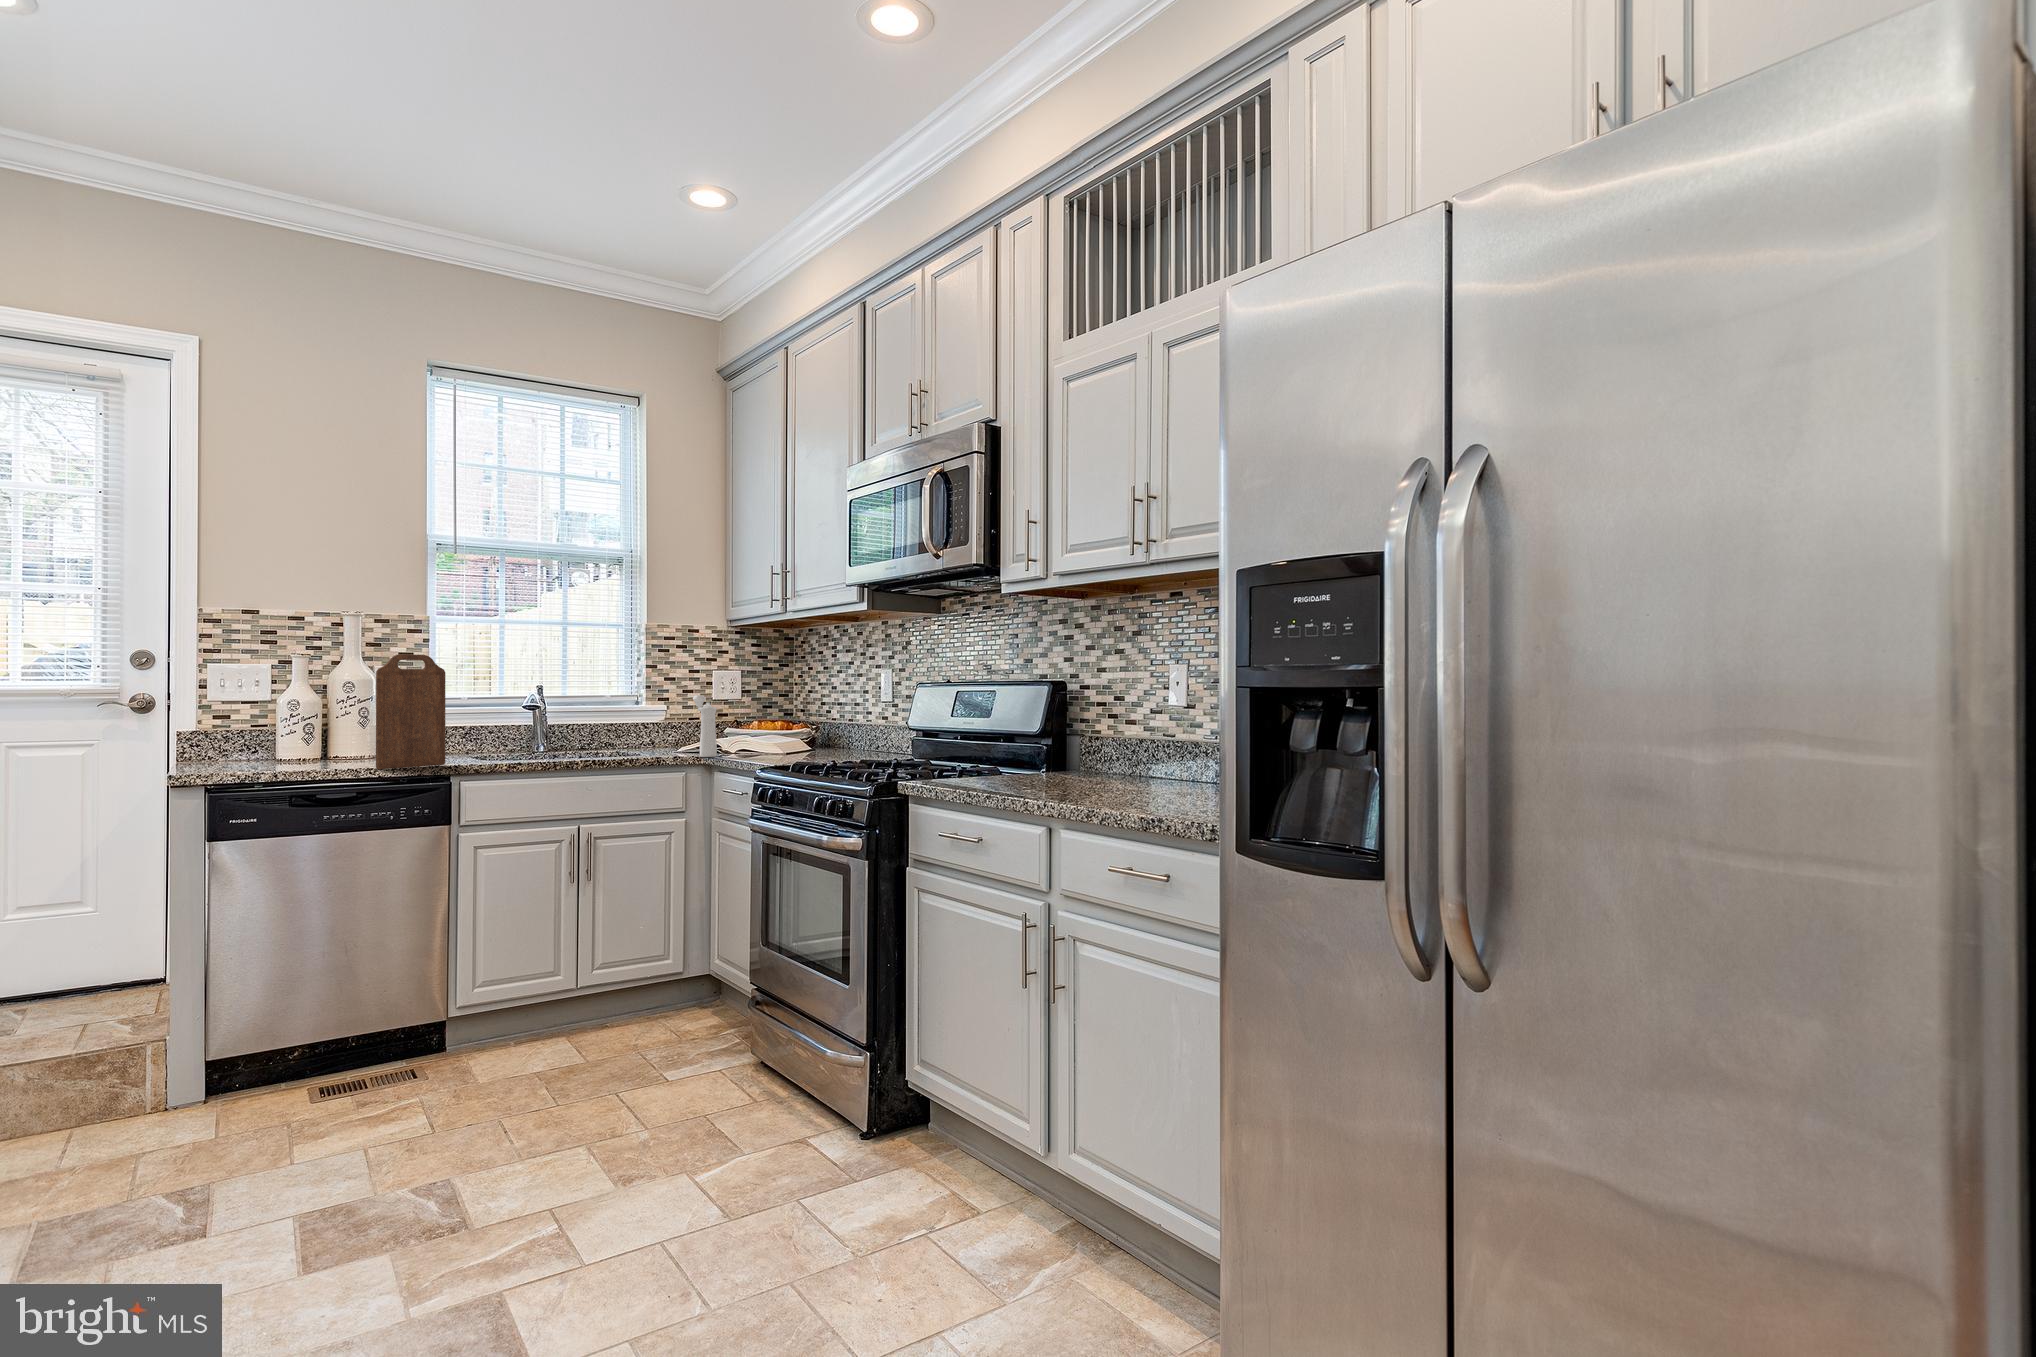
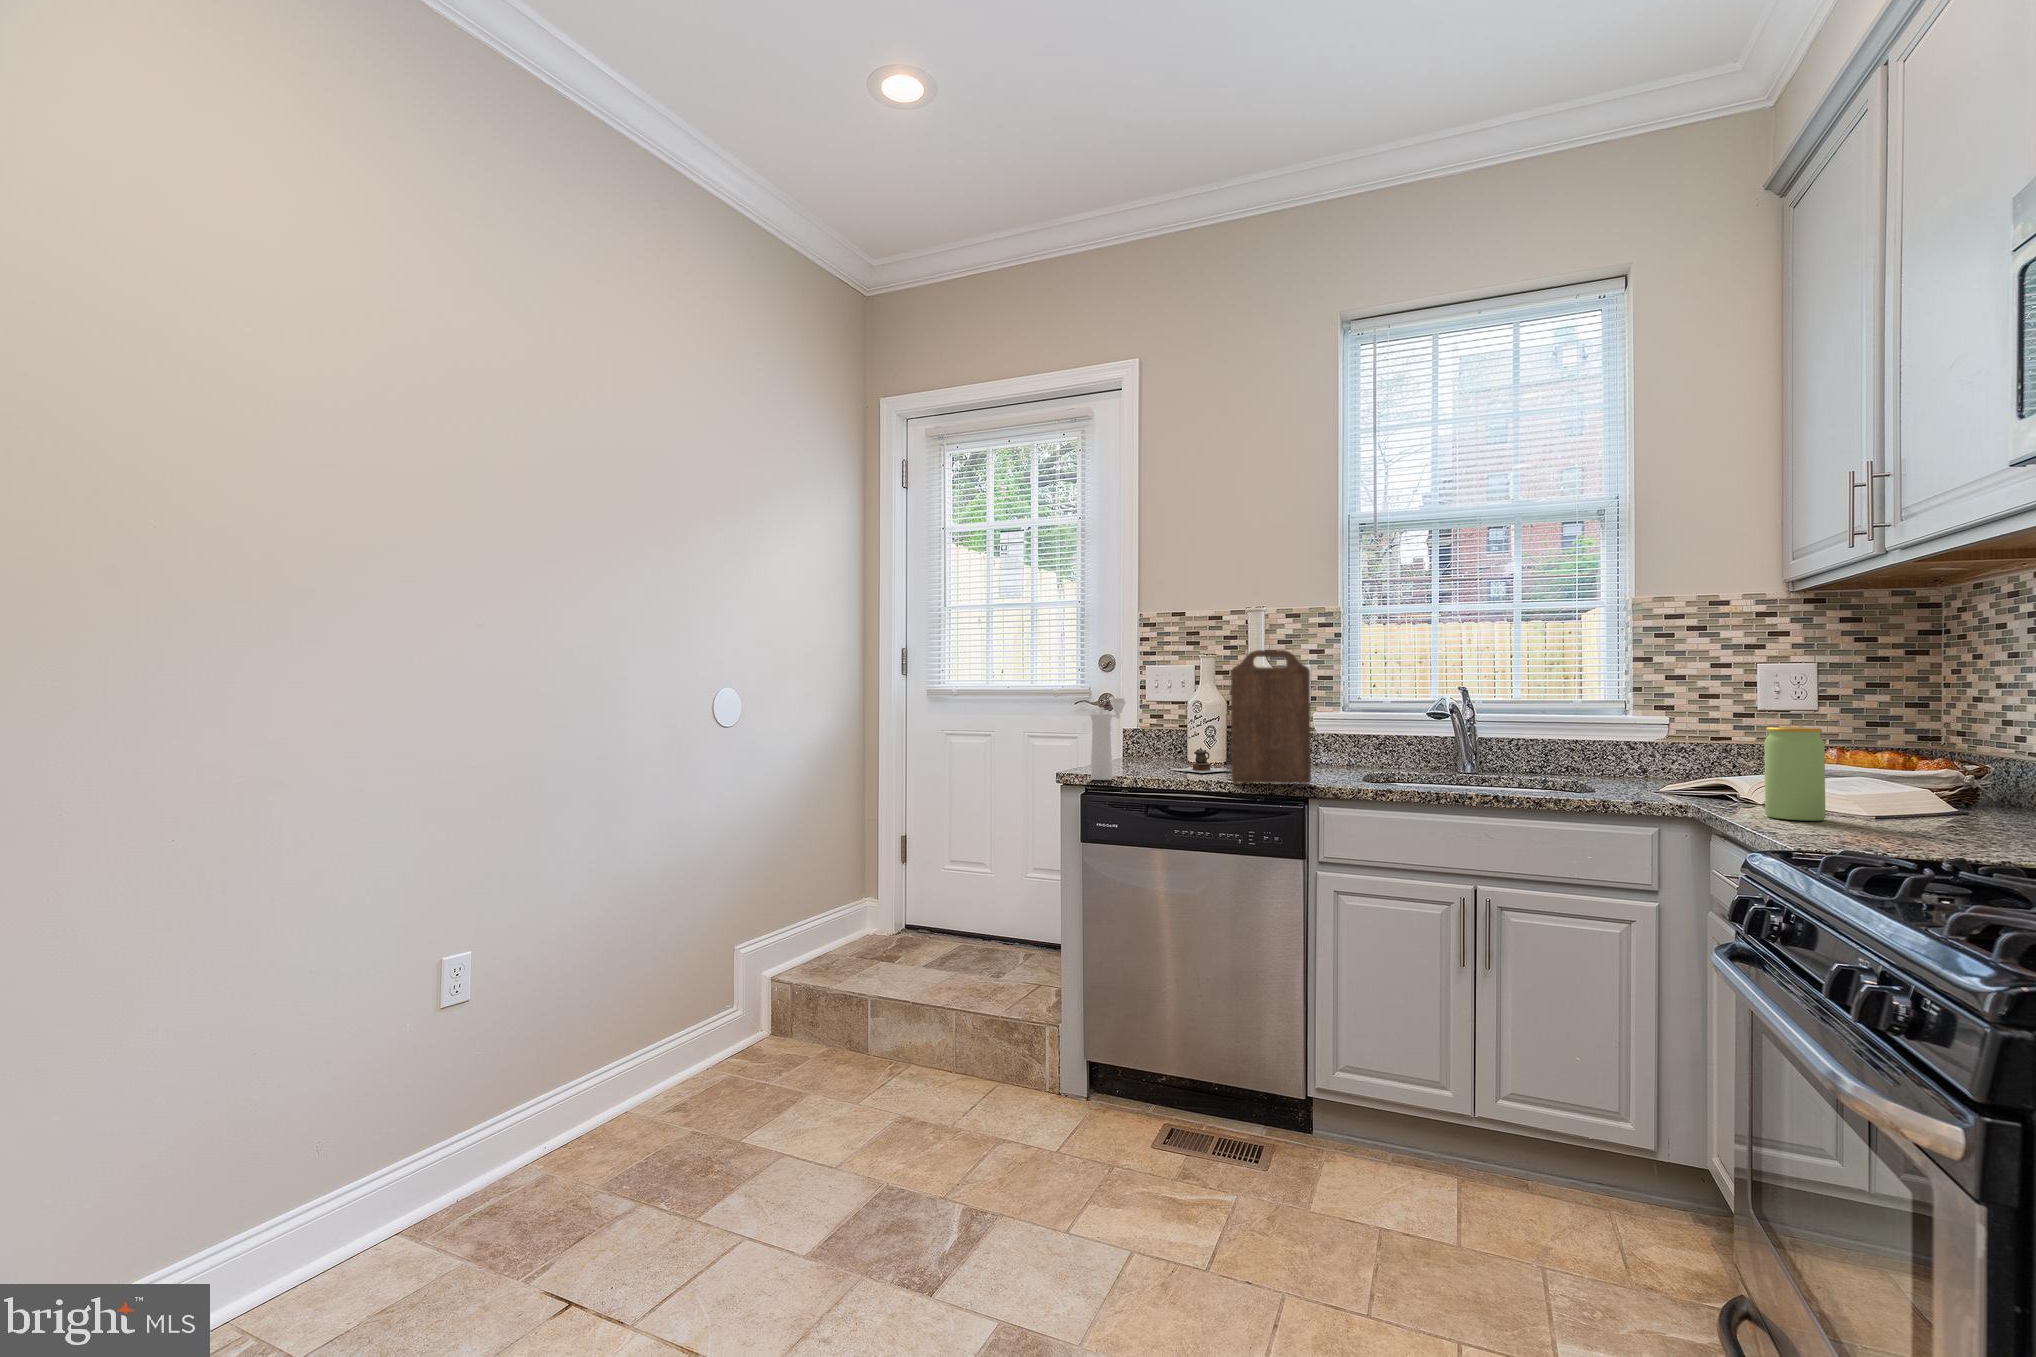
pepper mill: present [693,695,717,757] -> present [1090,698,1126,780]
jar: none [743,708,770,759] -> present [1764,727,1826,821]
teapot: none [278,743,346,766] -> present [1171,748,1228,773]

